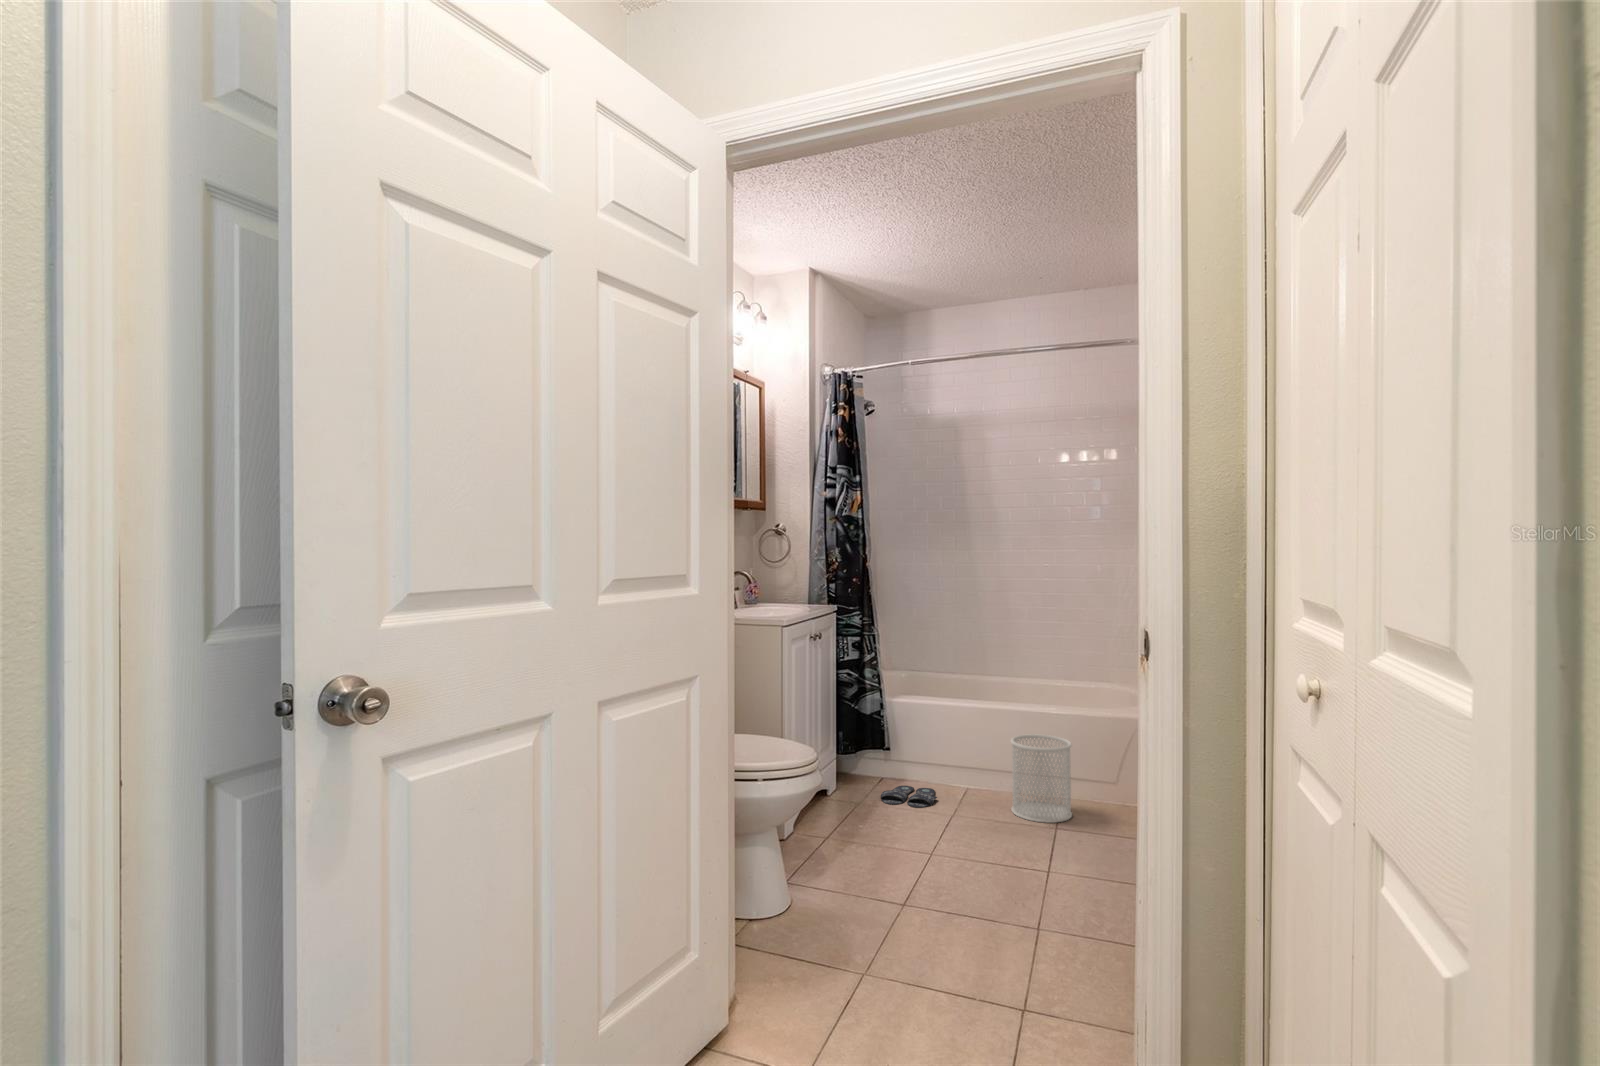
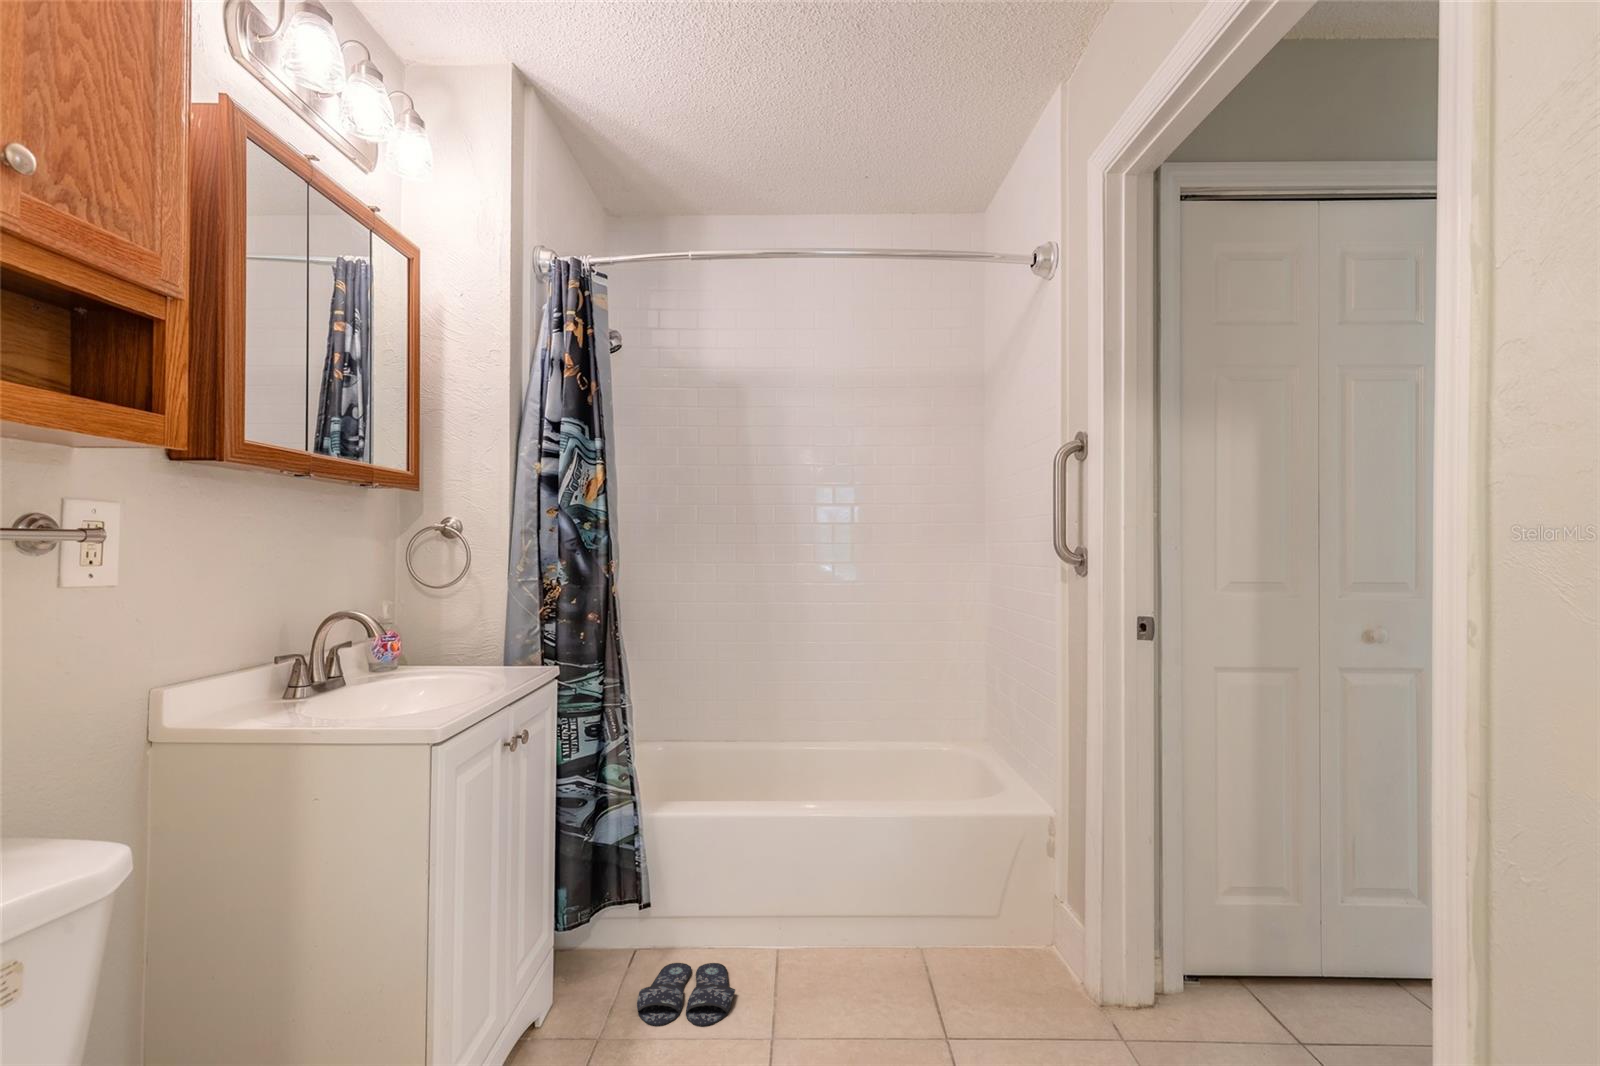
wastebasket: present [1011,734,1072,823] -> none [859,861,956,1026]

